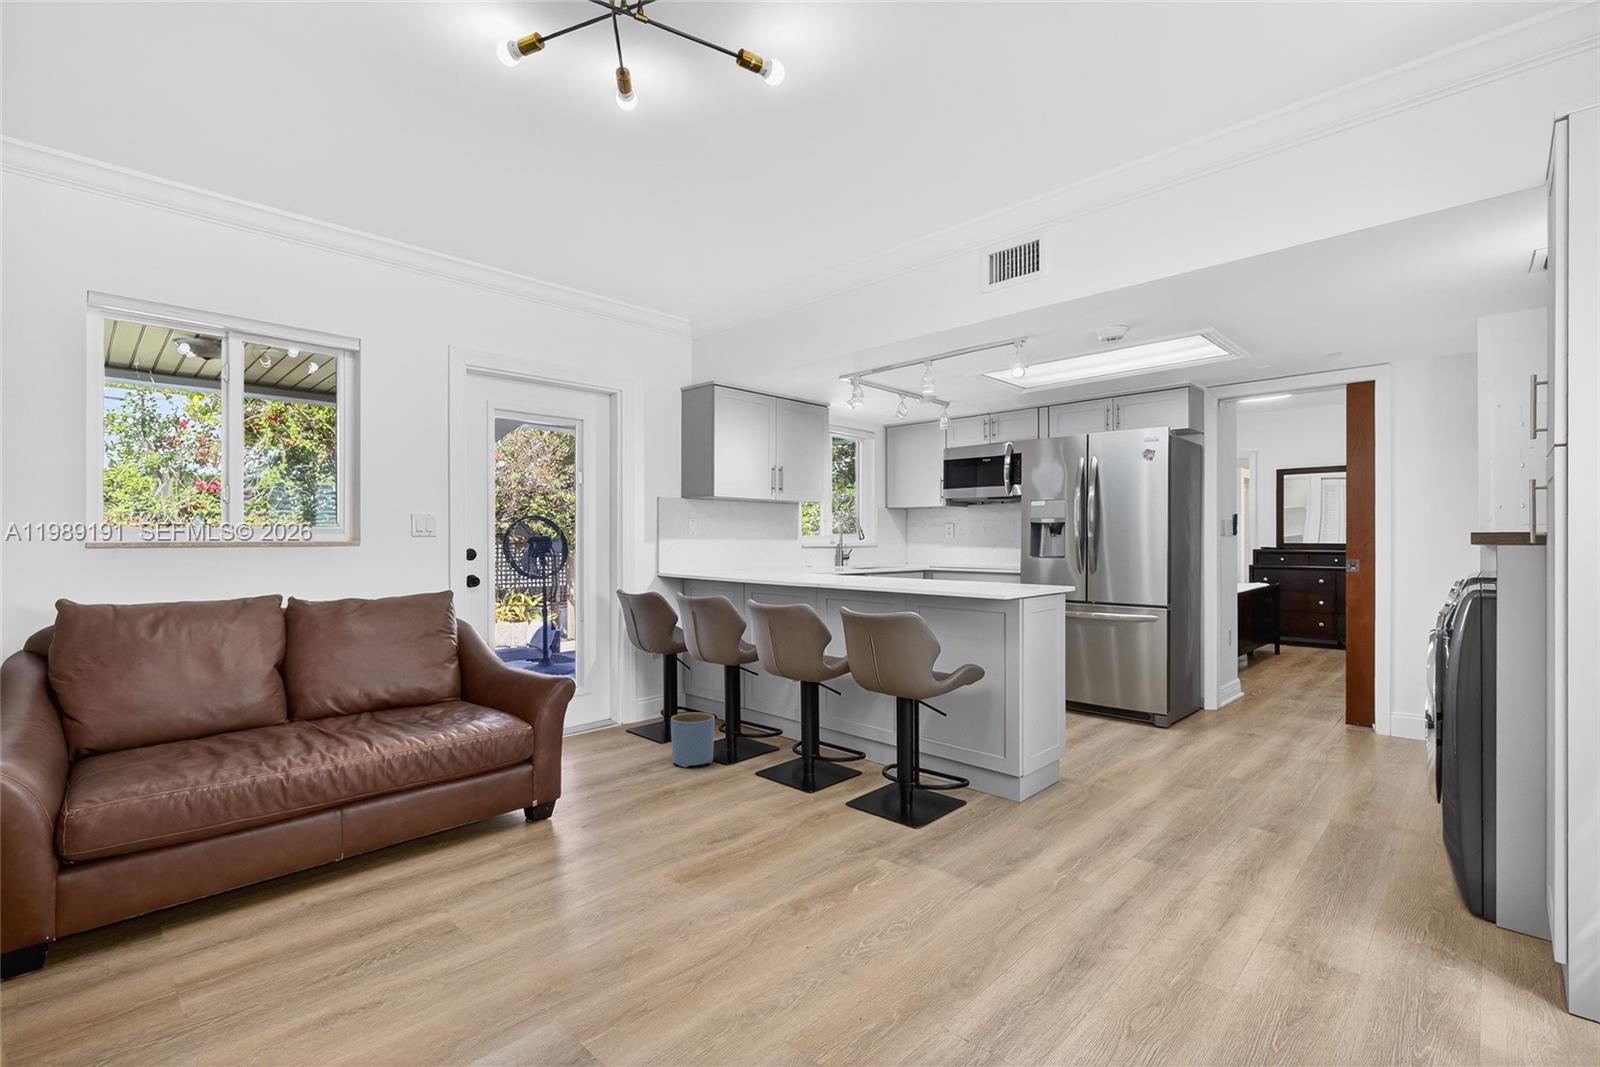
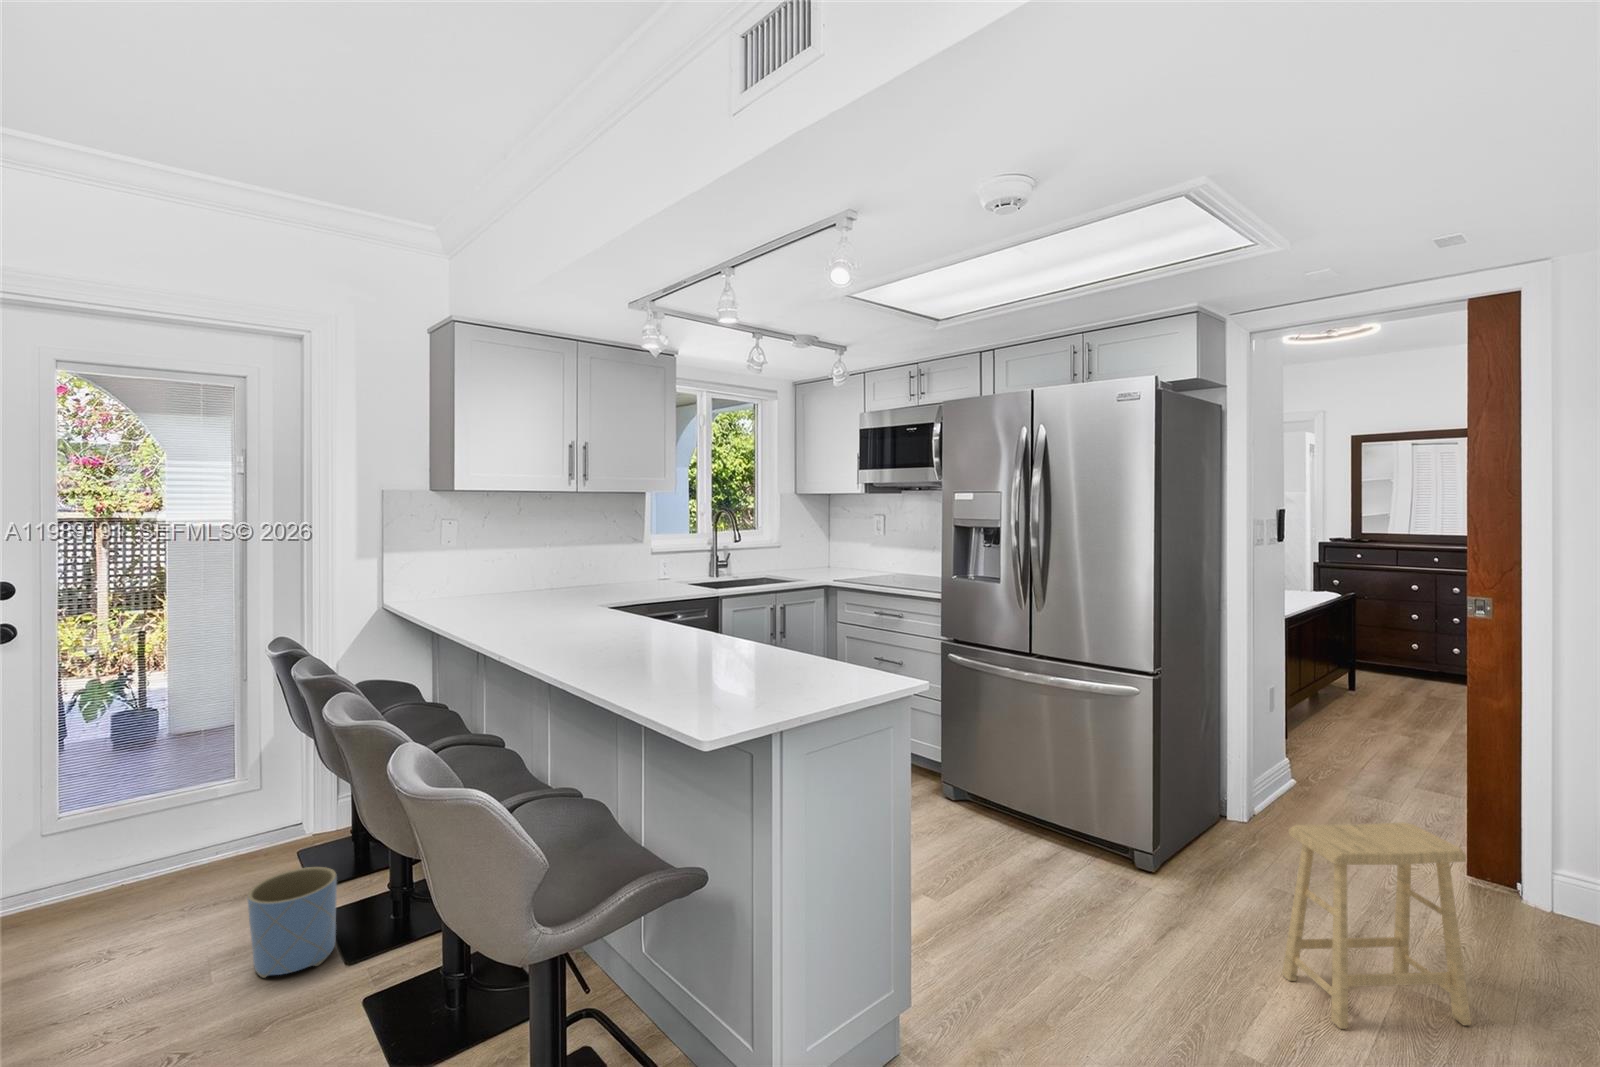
footstool: none [1248,670,1344,769] -> present [1282,822,1471,1029]

